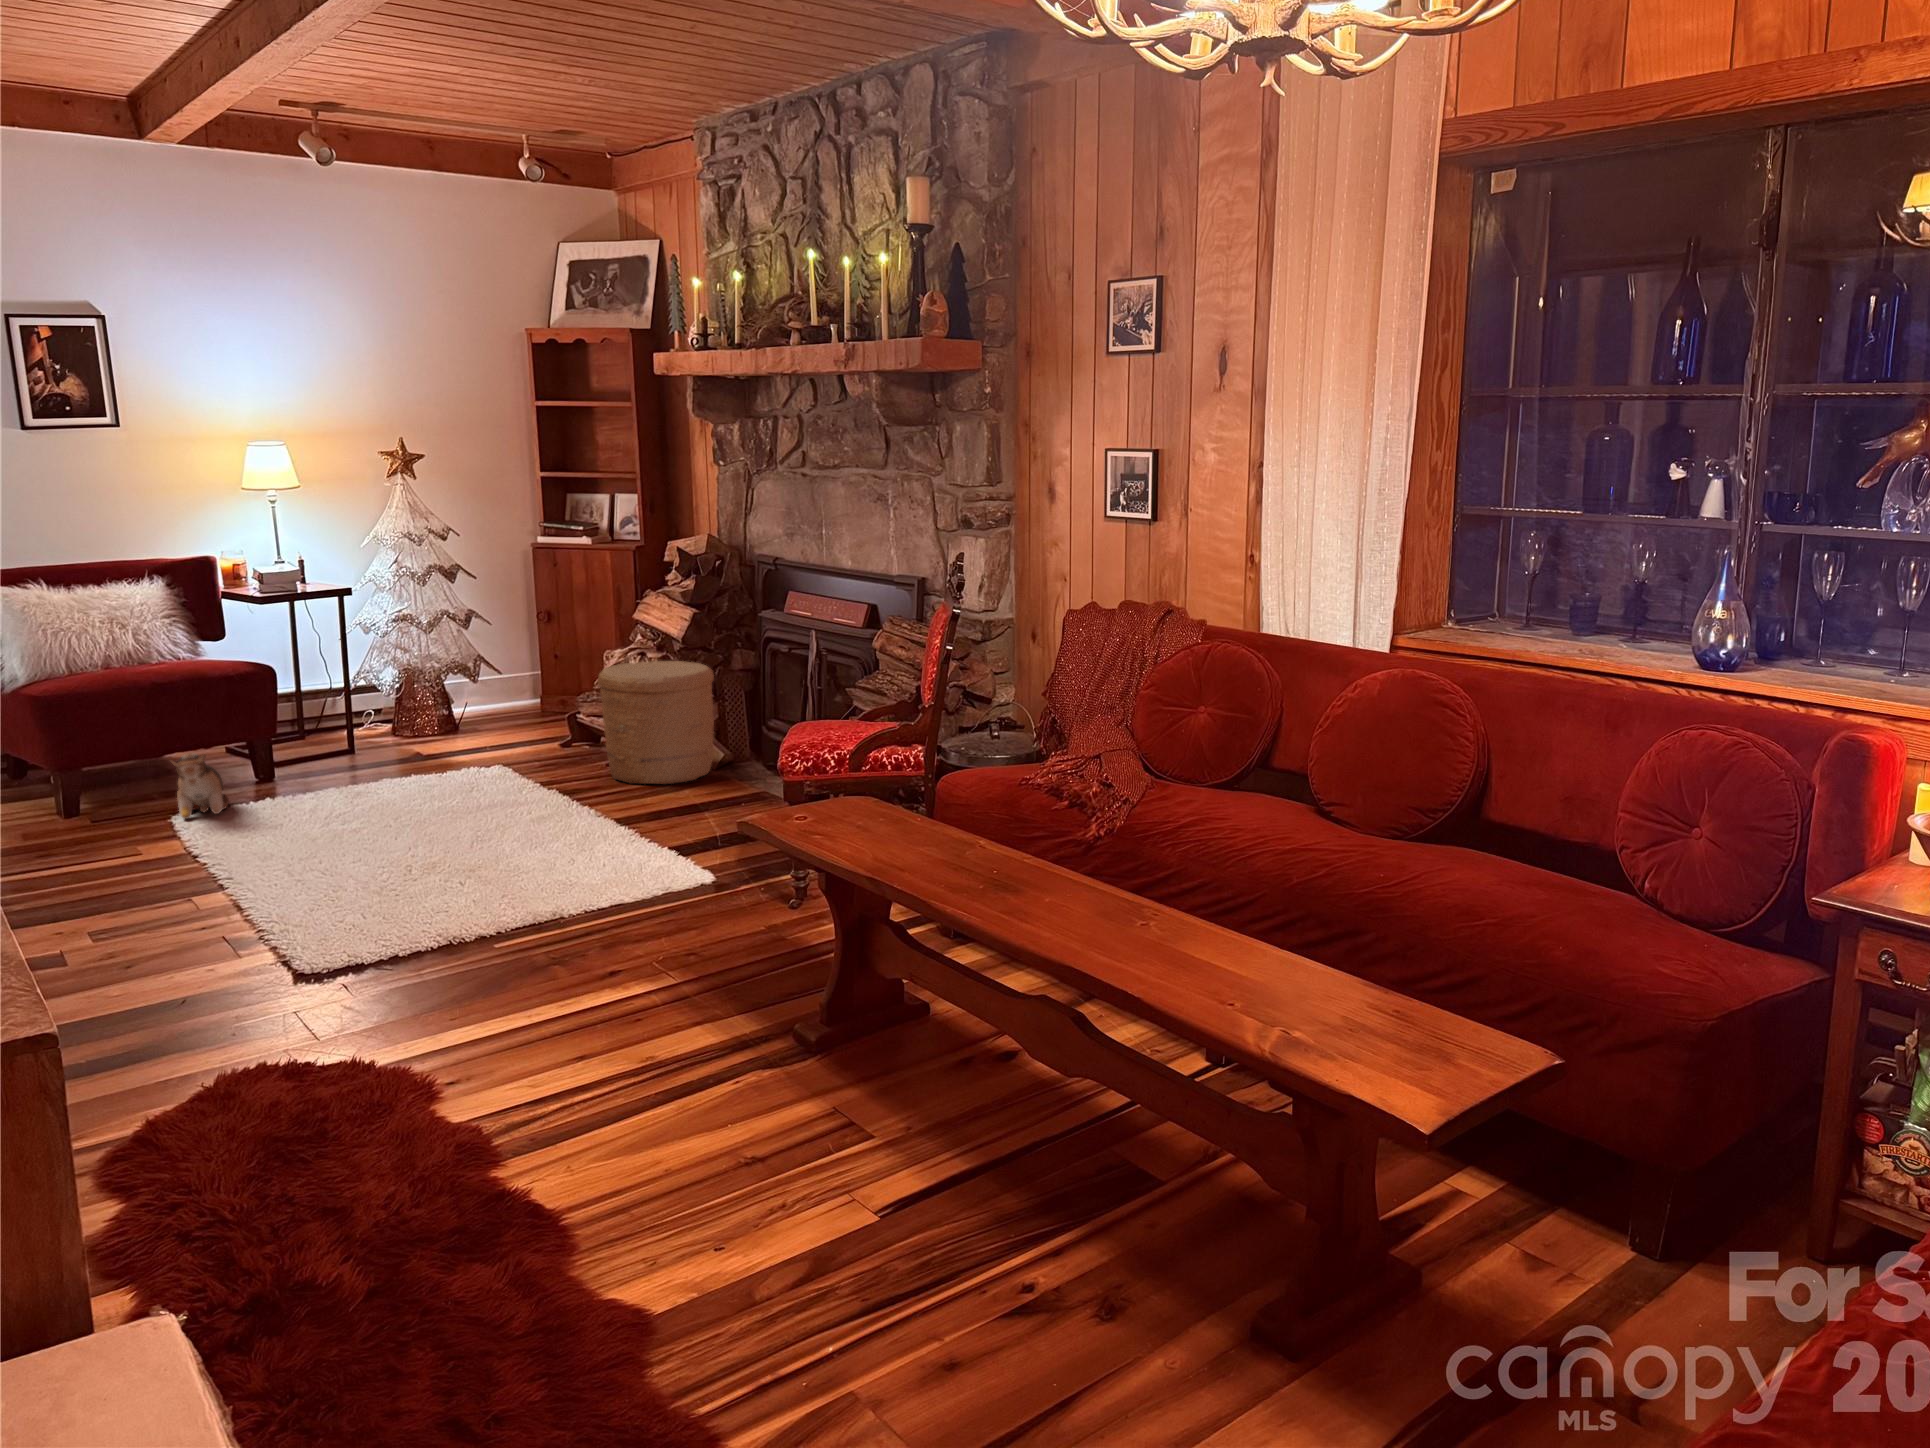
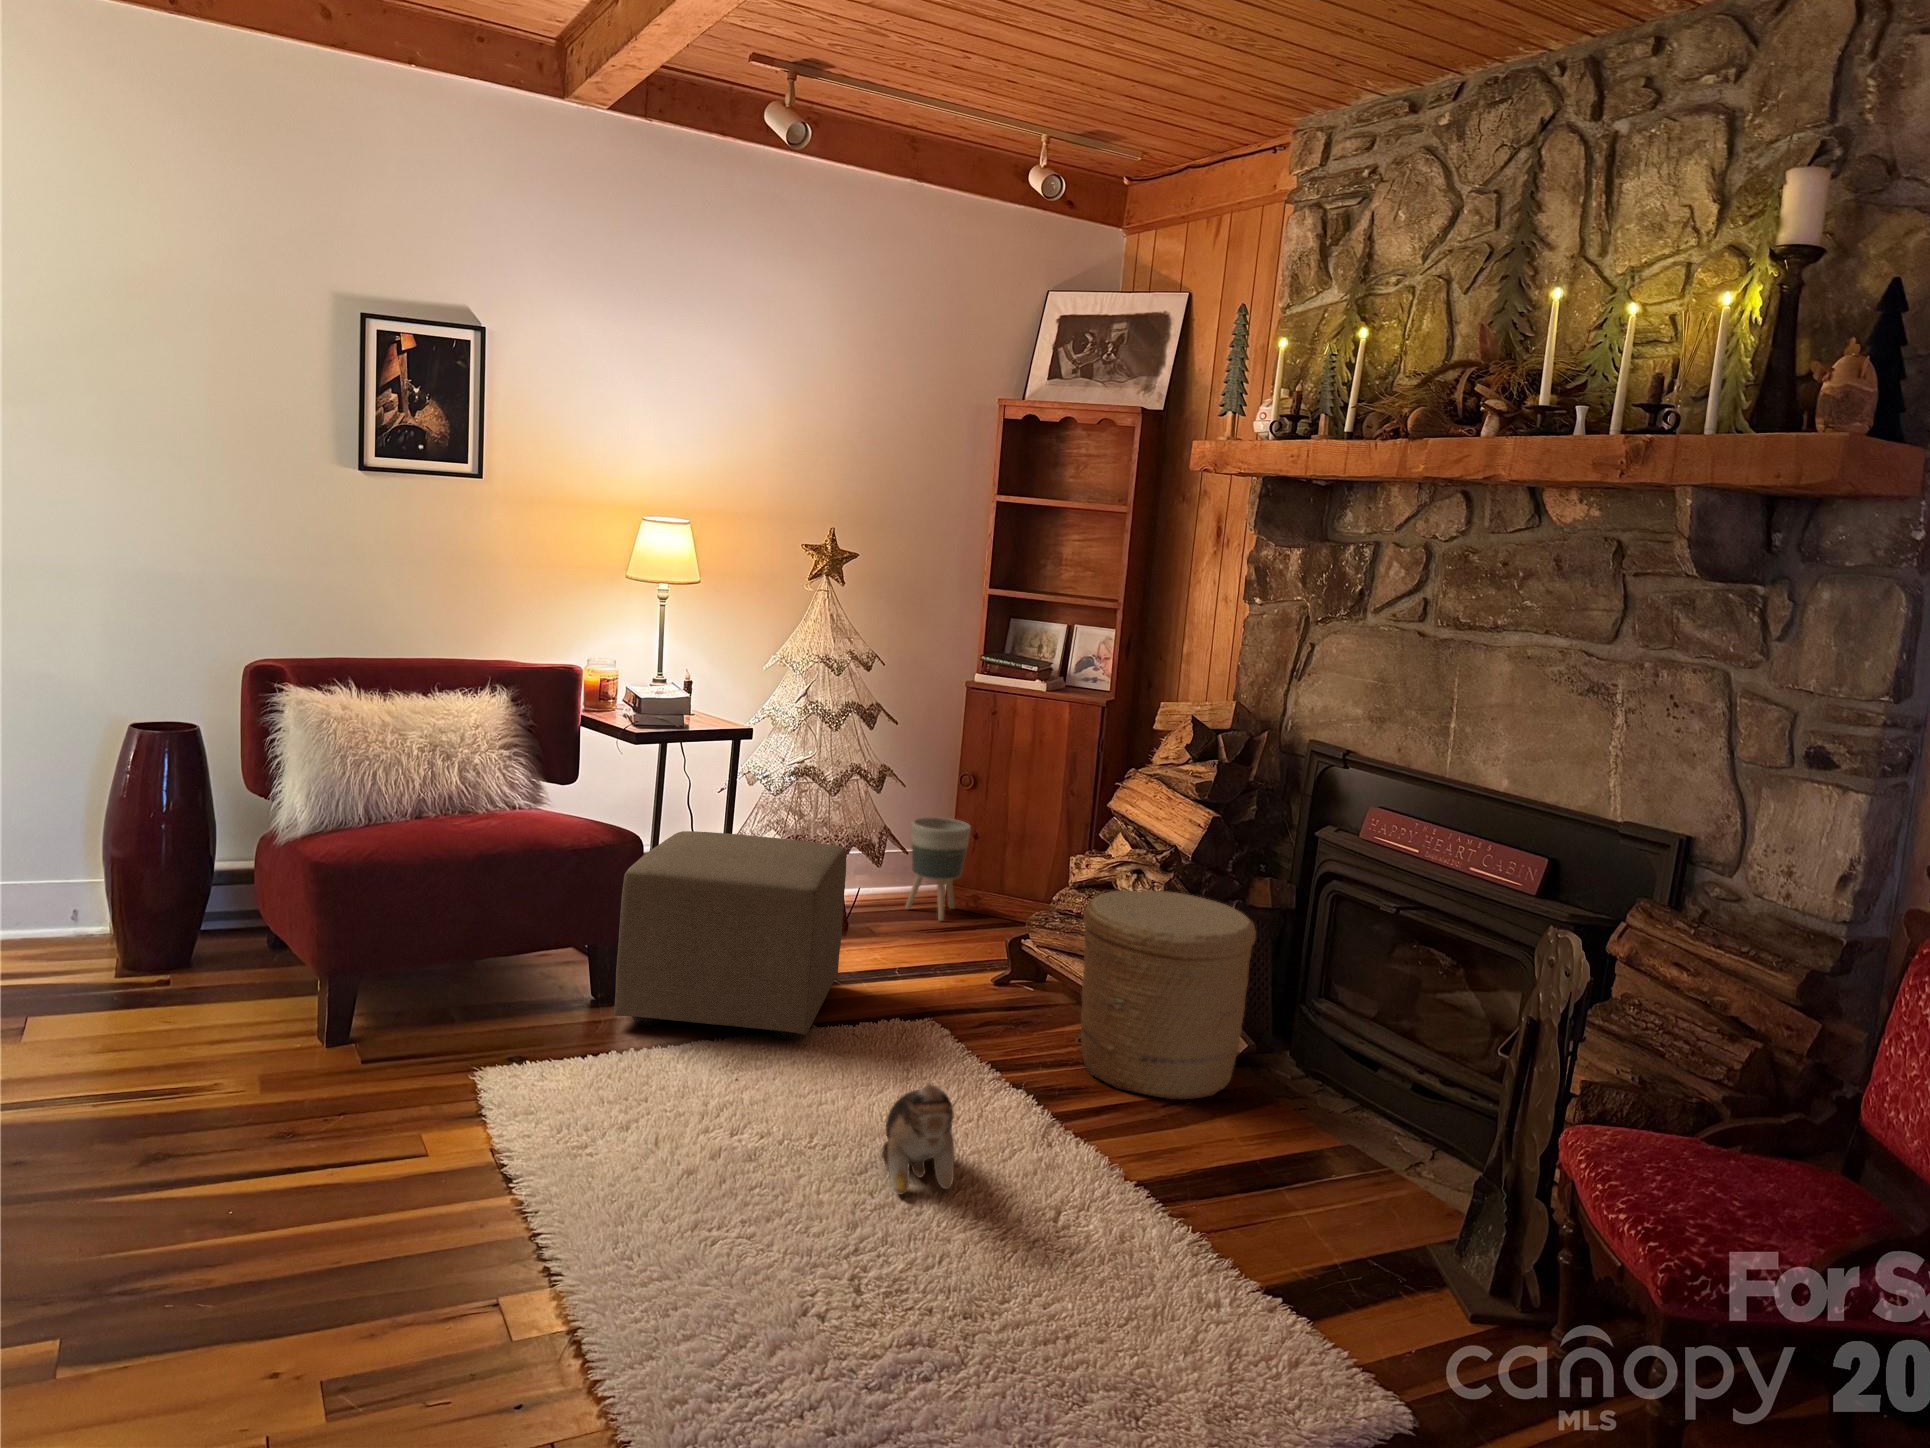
planter: none [503,646,550,720] -> present [905,817,971,921]
ottoman: none [267,661,444,790] -> present [614,831,846,1039]
plush toy: present [171,752,229,819] -> present [882,1084,957,1195]

